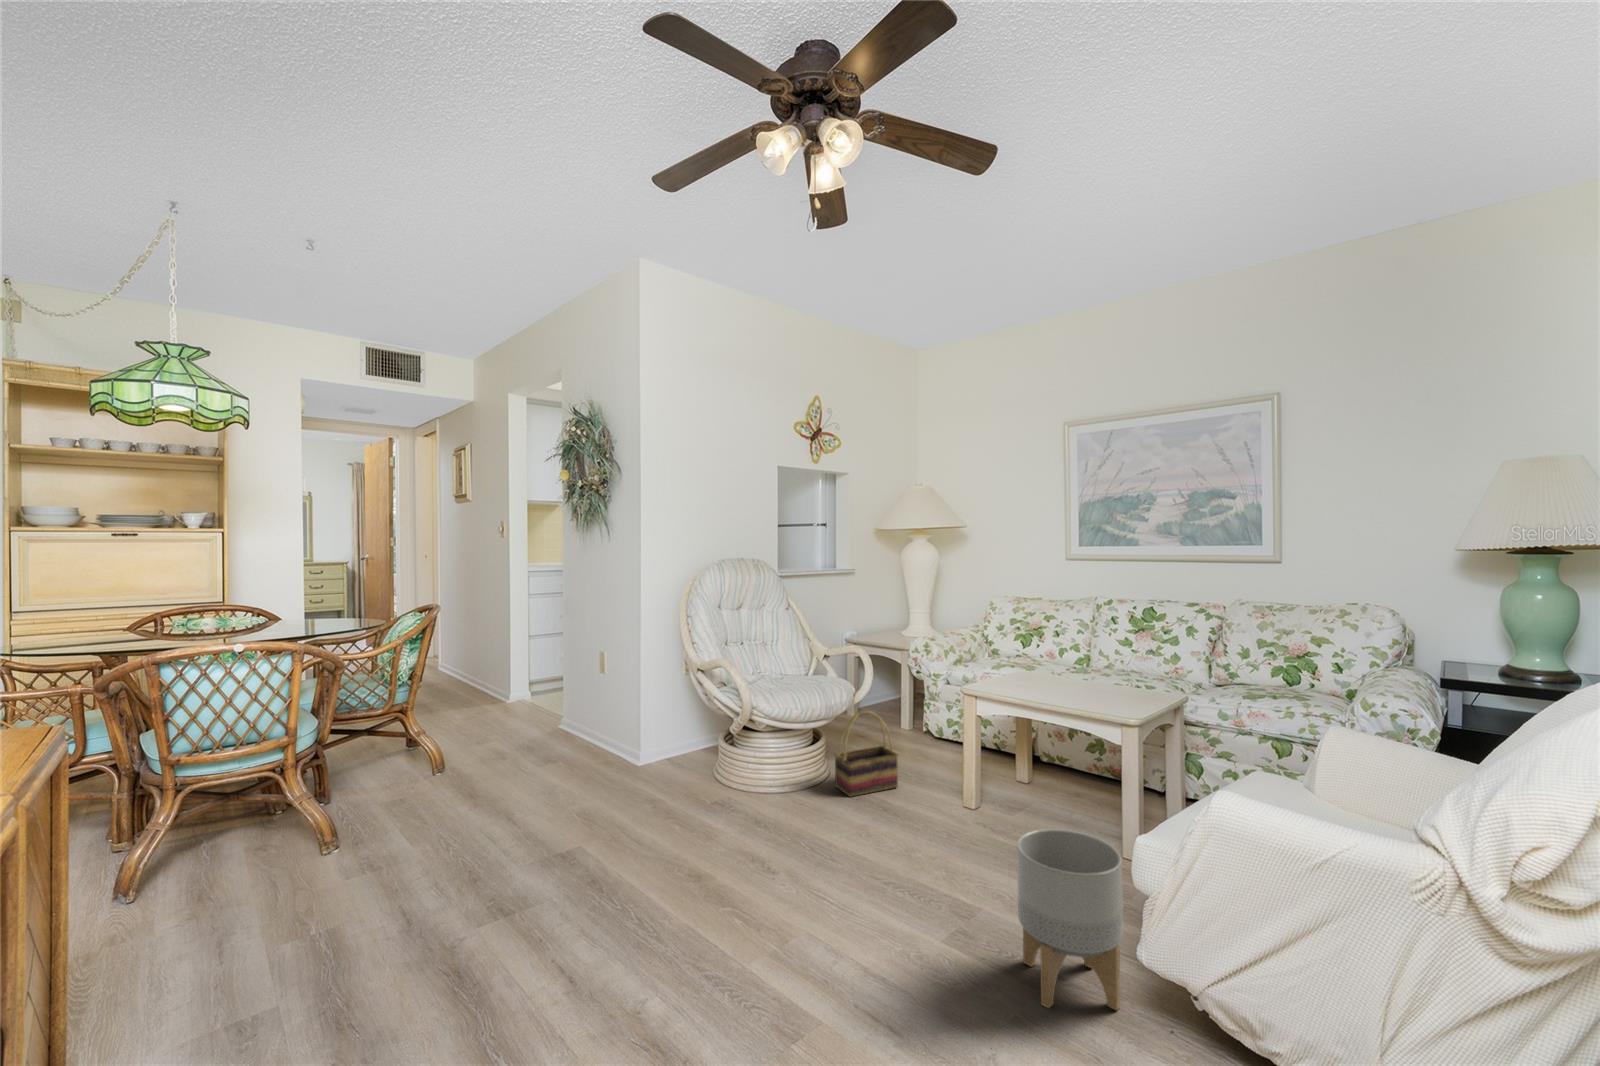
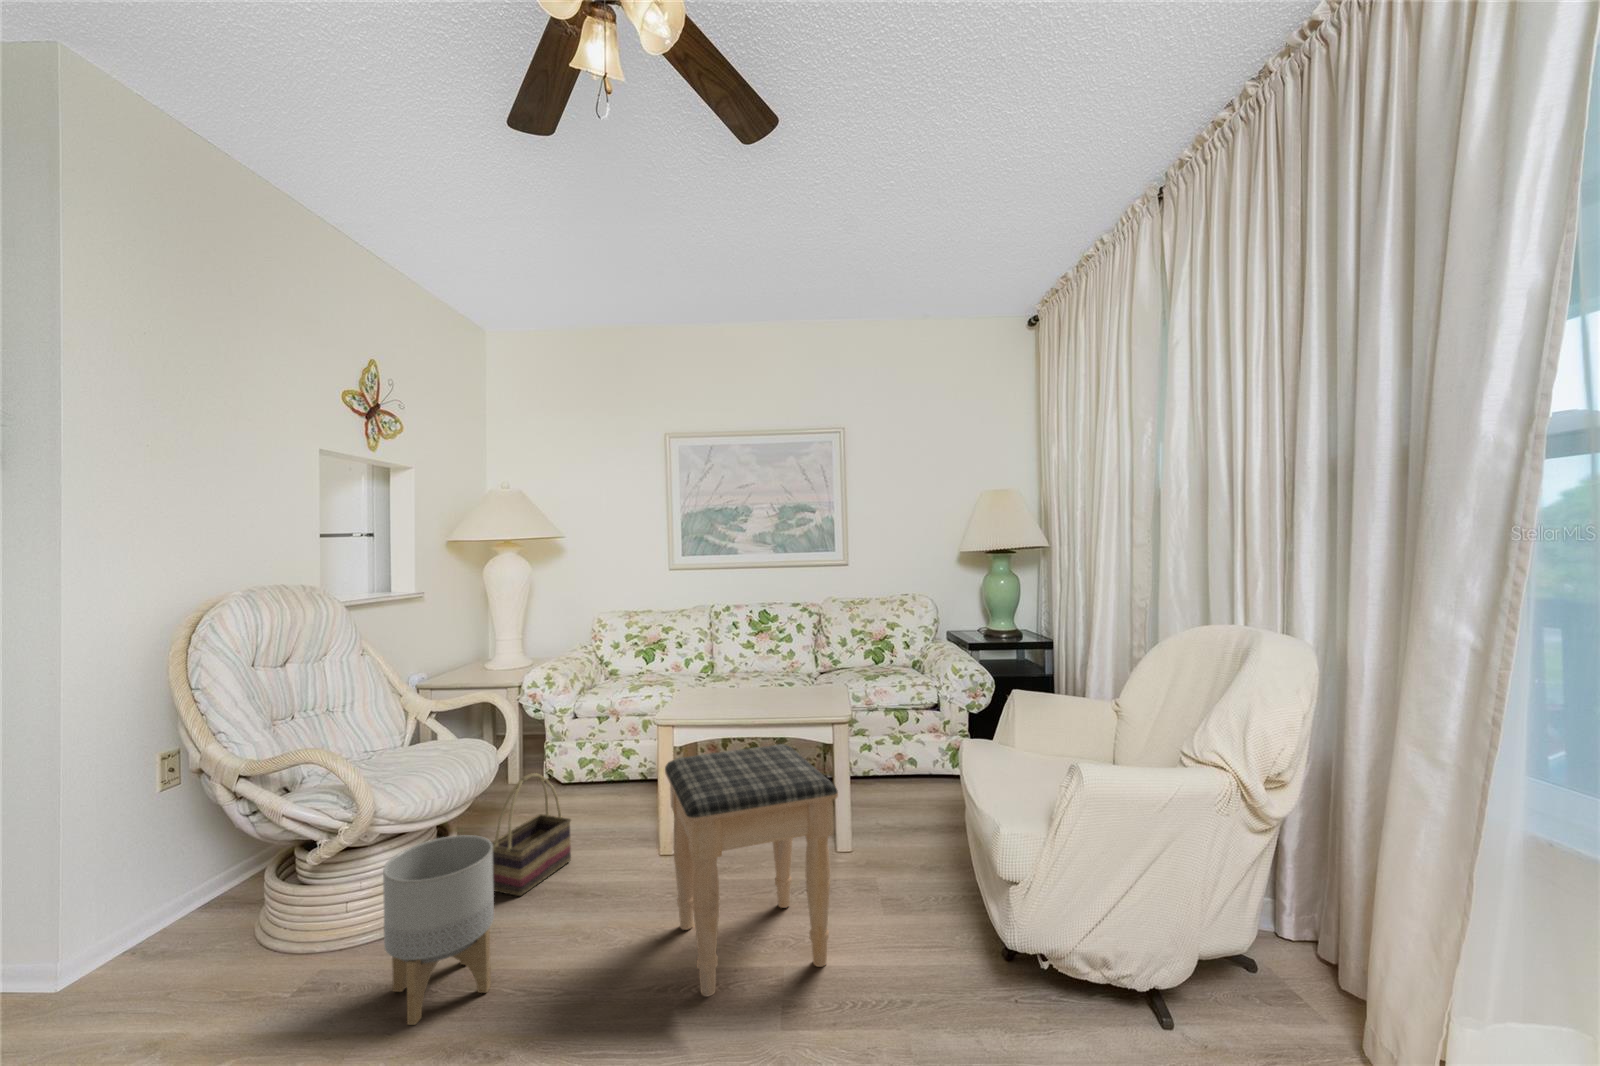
footstool: none [890,716,1038,923] -> present [665,744,838,996]
planter: present [1017,829,1123,1010] -> present [383,835,494,1025]

